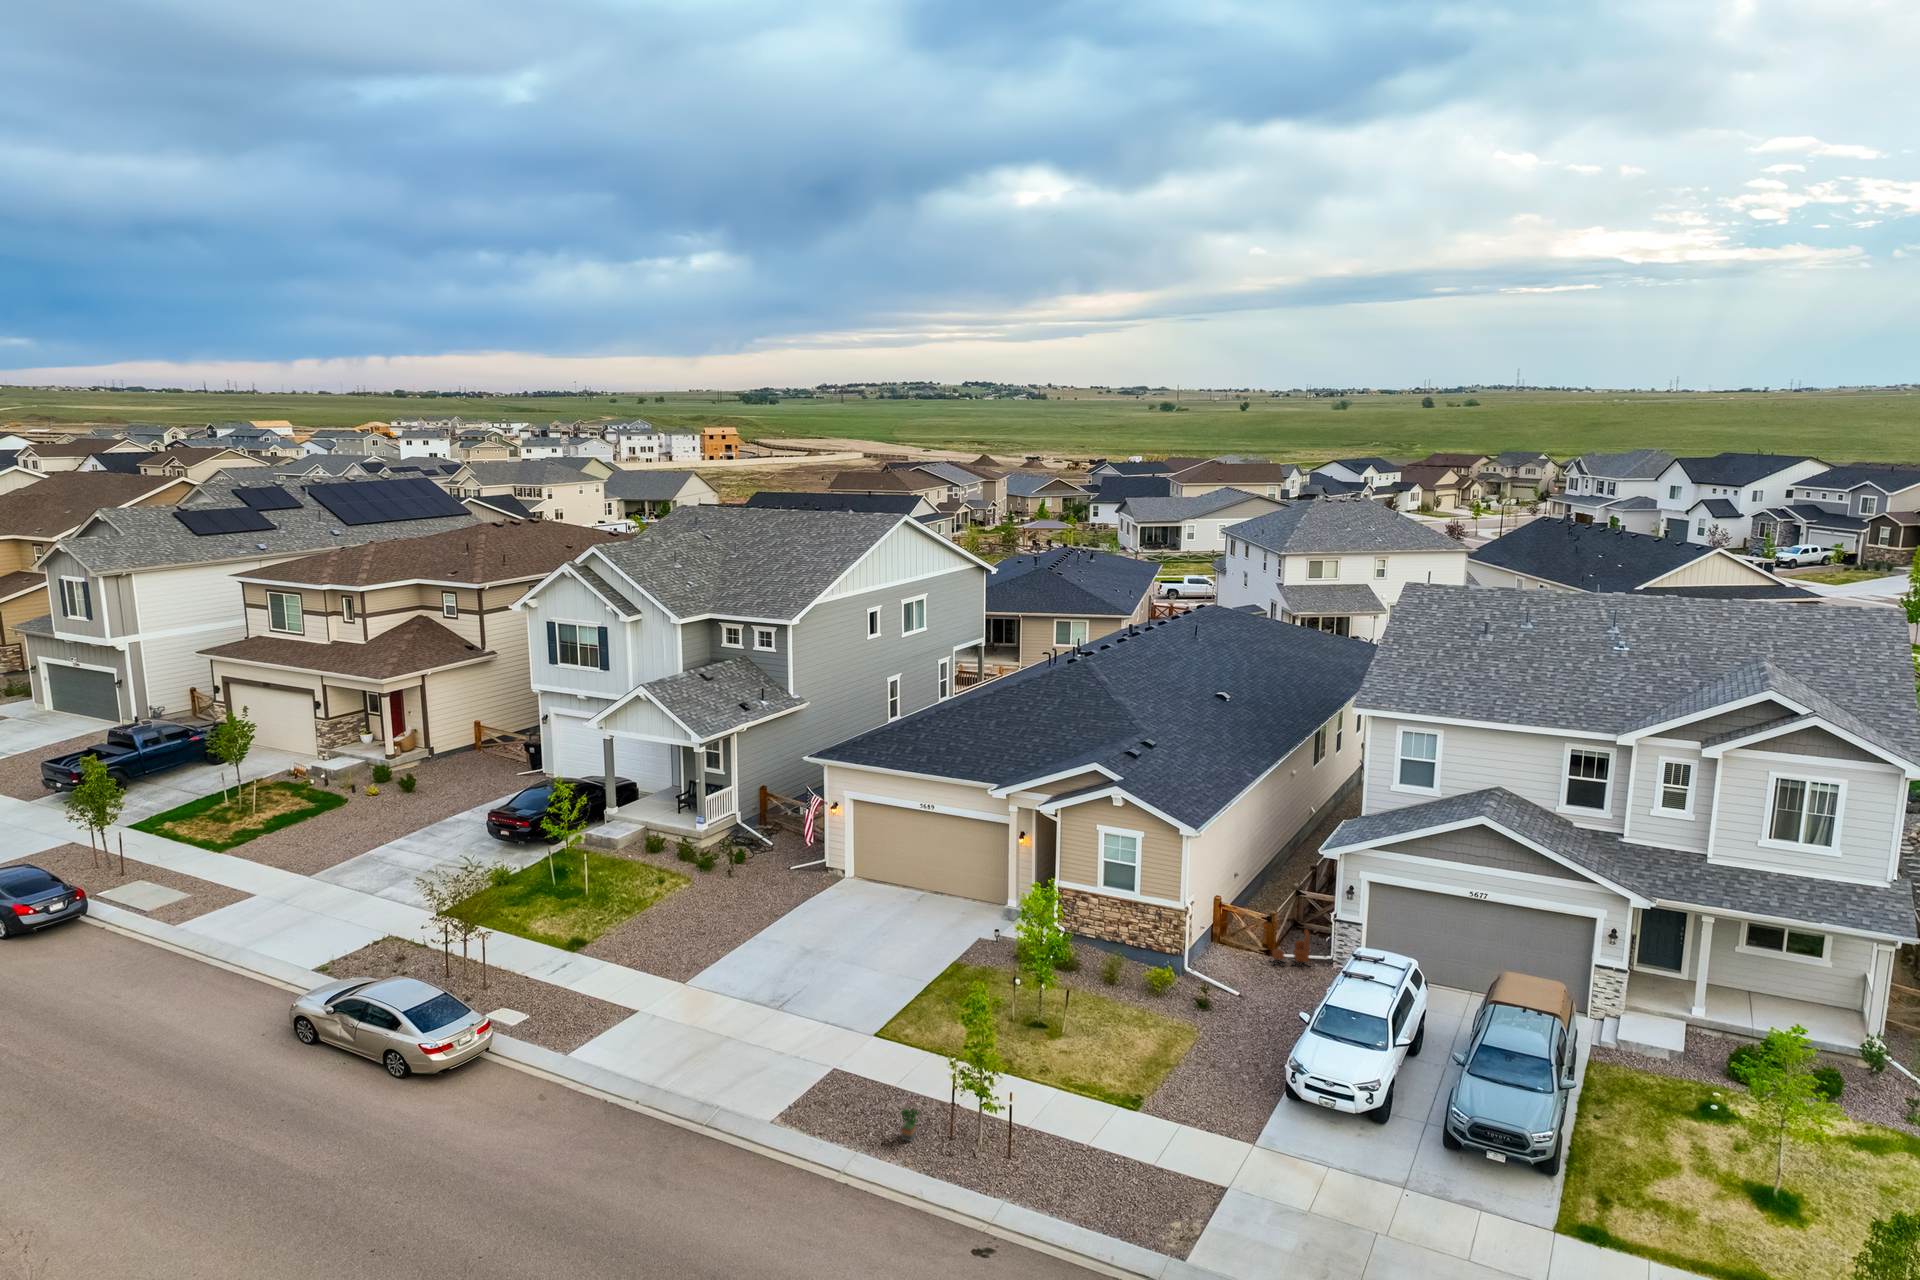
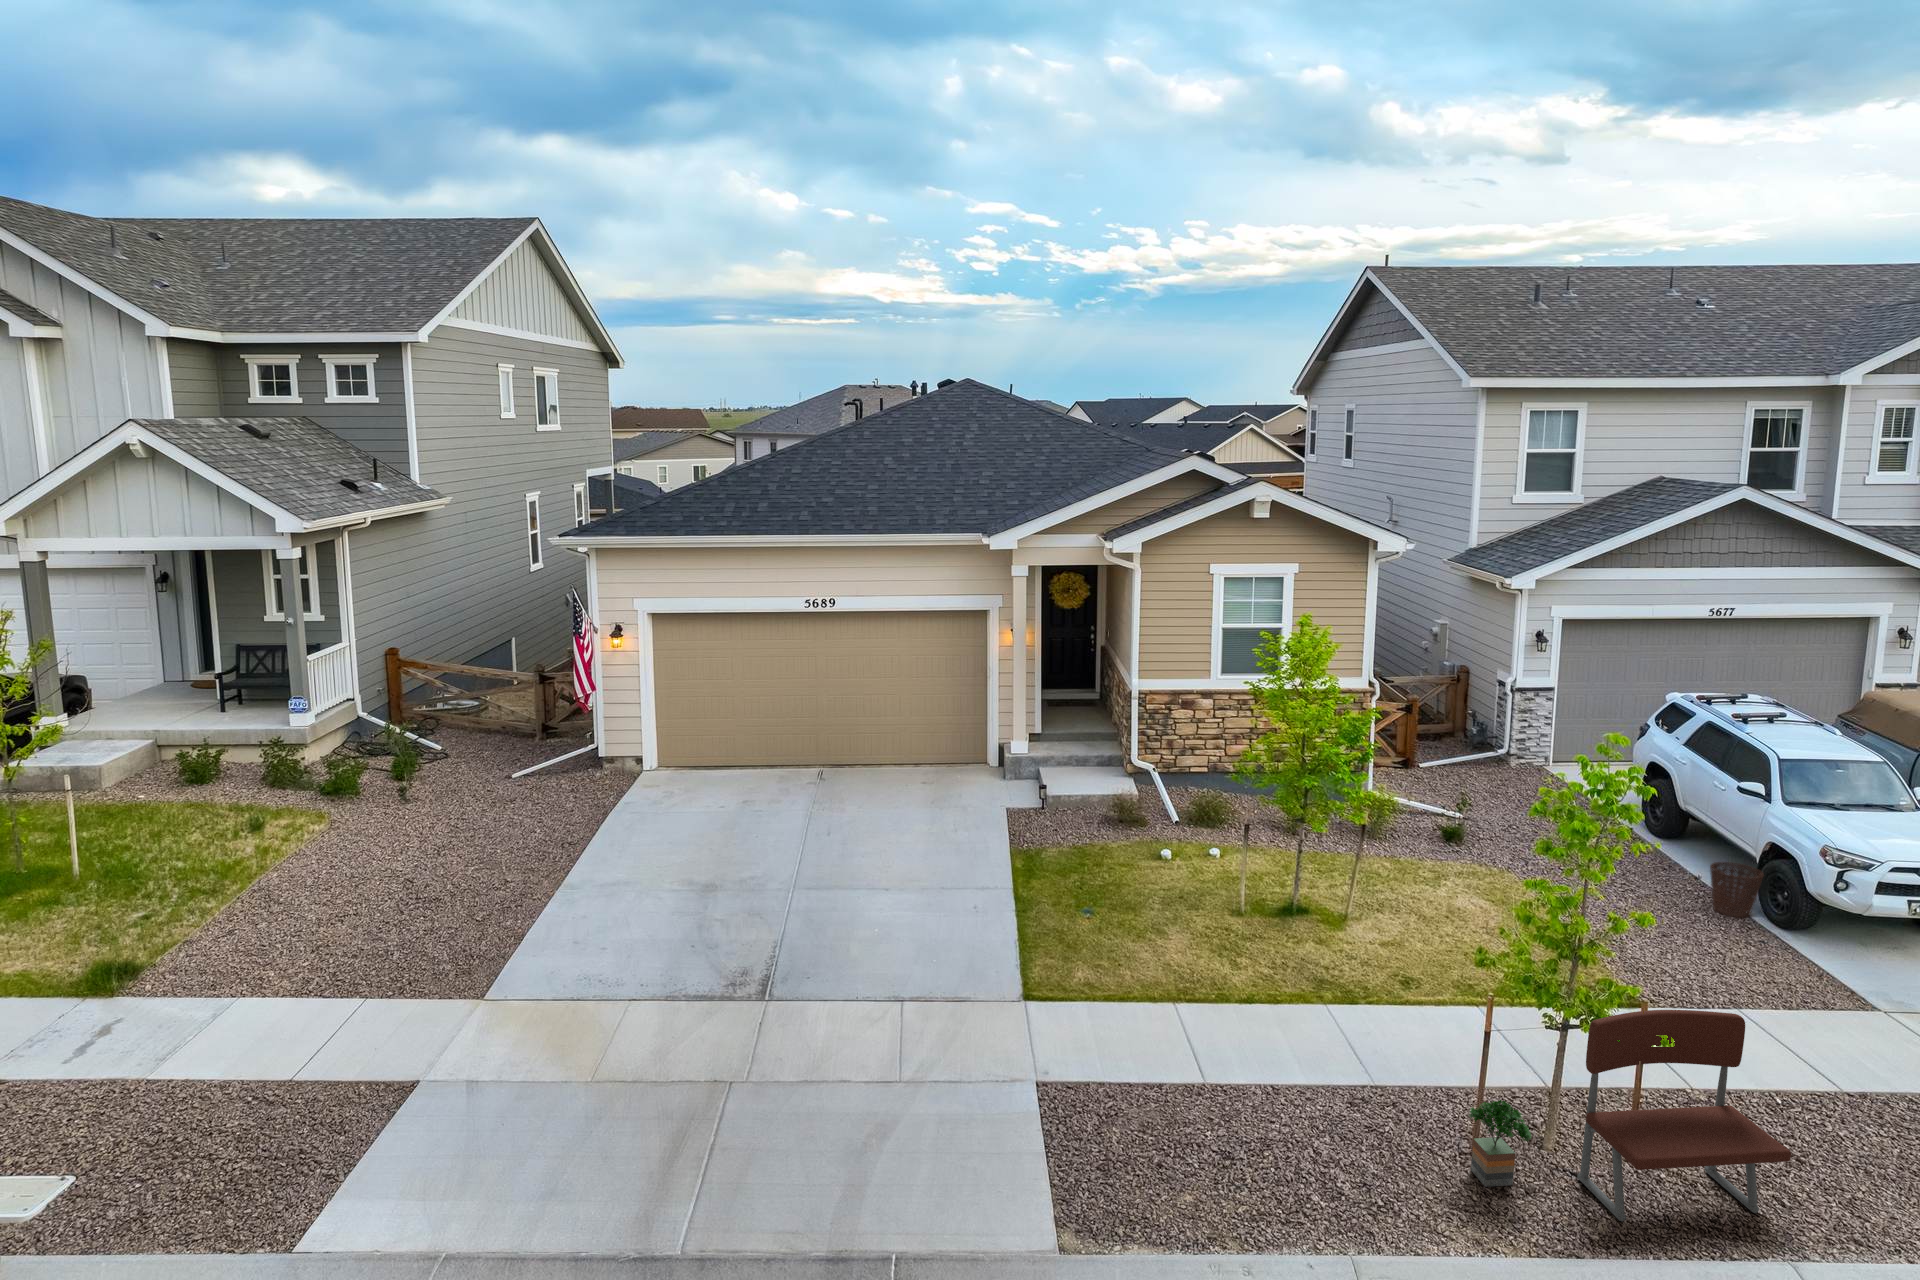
lounge chair: present [1272,929,1310,965] -> none [1446,706,1514,770]
basket: none [1222,1052,1248,1085] -> present [1710,862,1764,918]
bench: none [919,1087,989,1175] -> present [1577,1010,1791,1221]

